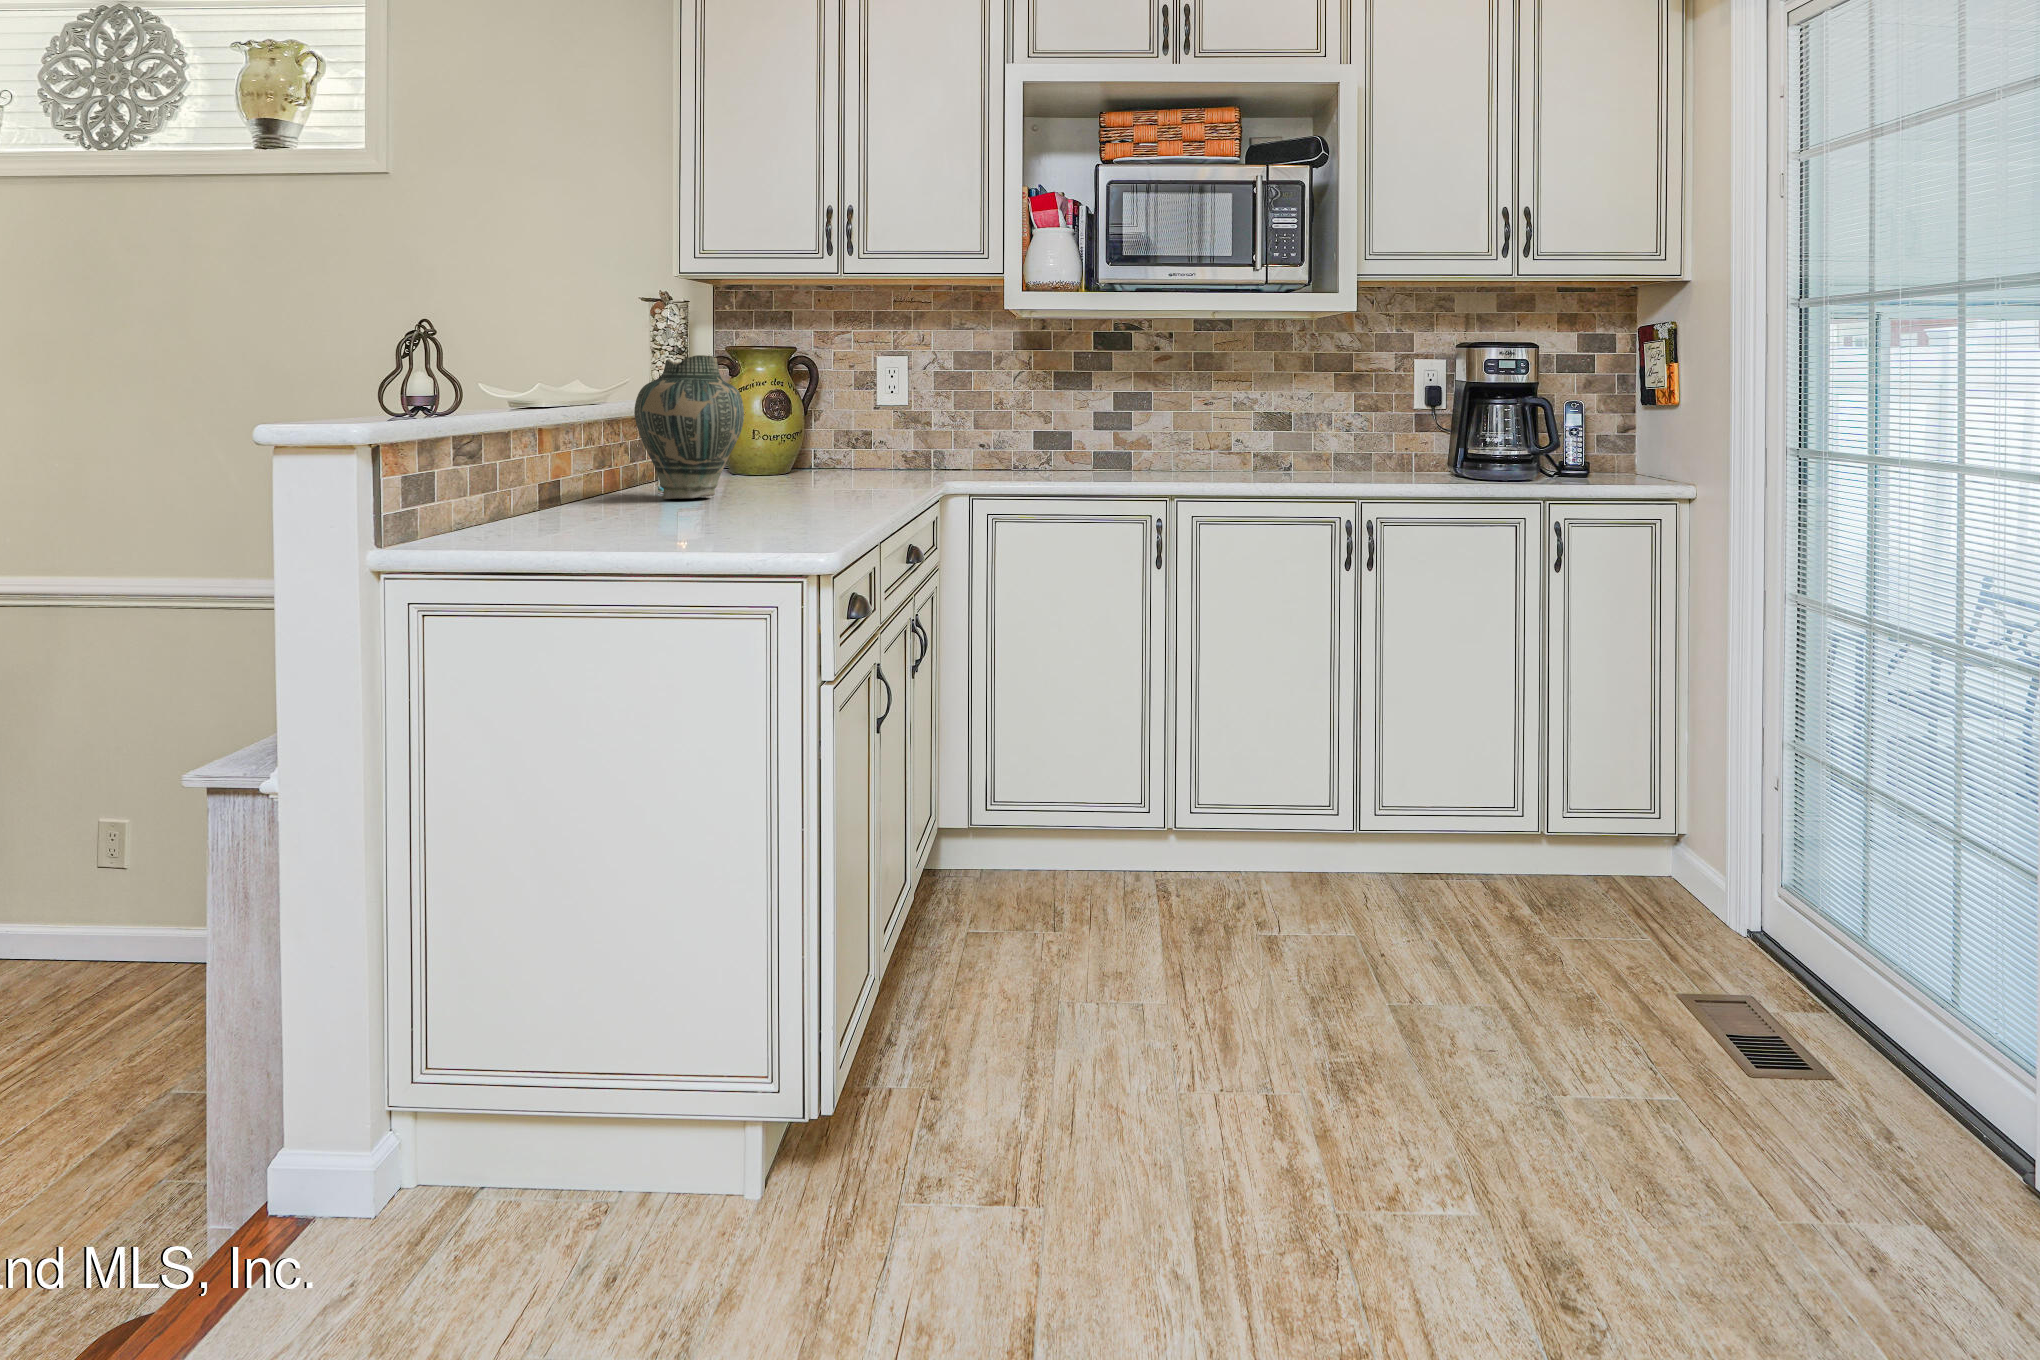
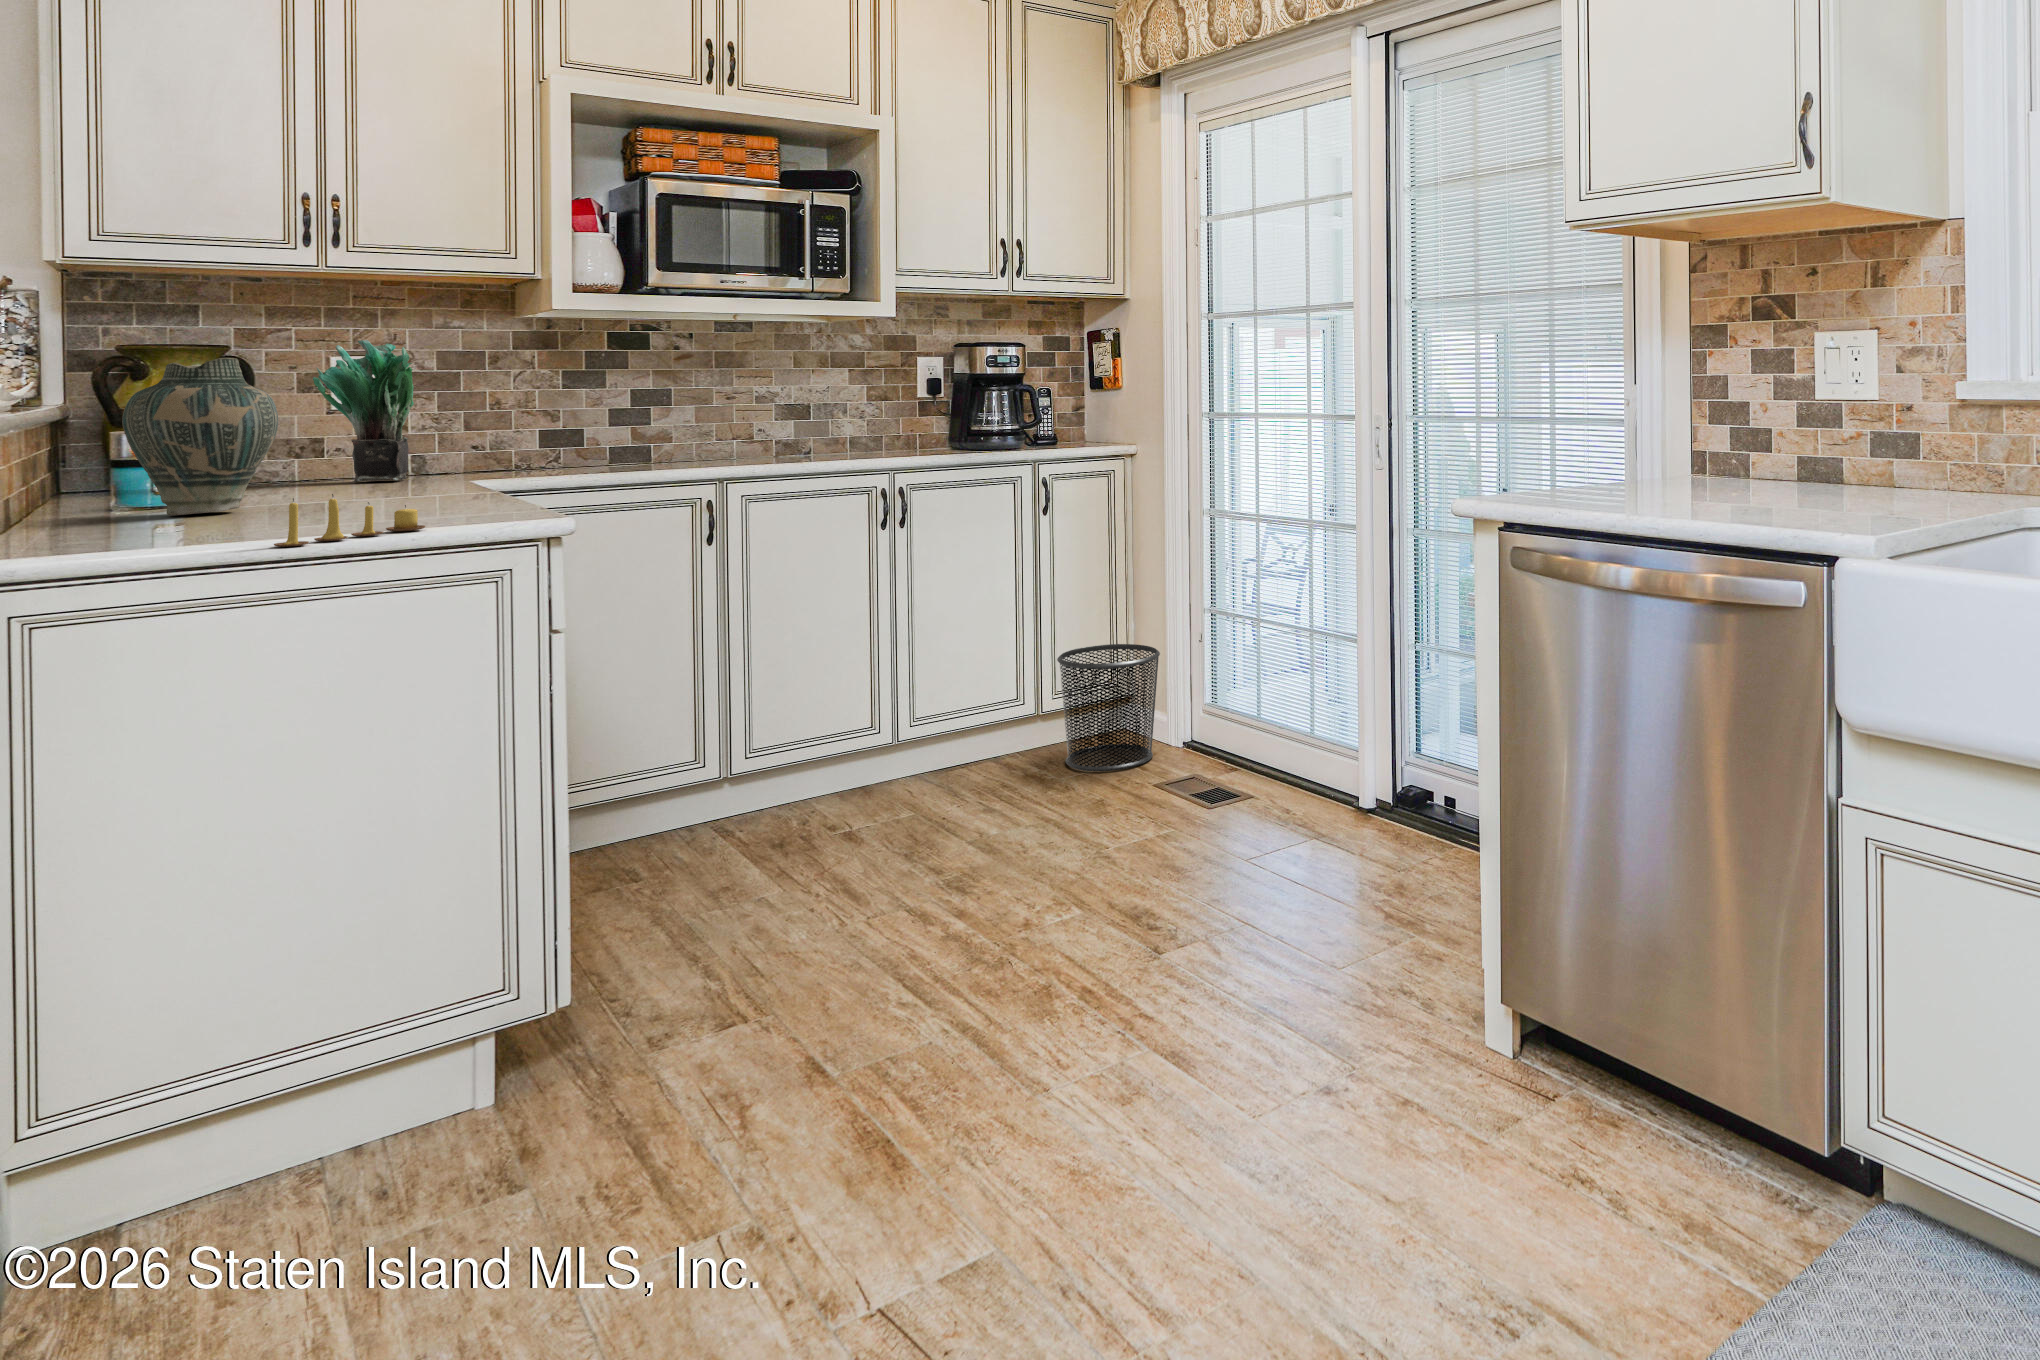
potted plant: none [852,340,938,473] -> present [313,340,414,482]
candle: none [558,499,721,553] -> present [274,494,425,547]
waste bin: none [1562,753,1713,945] -> present [1057,644,1160,771]

